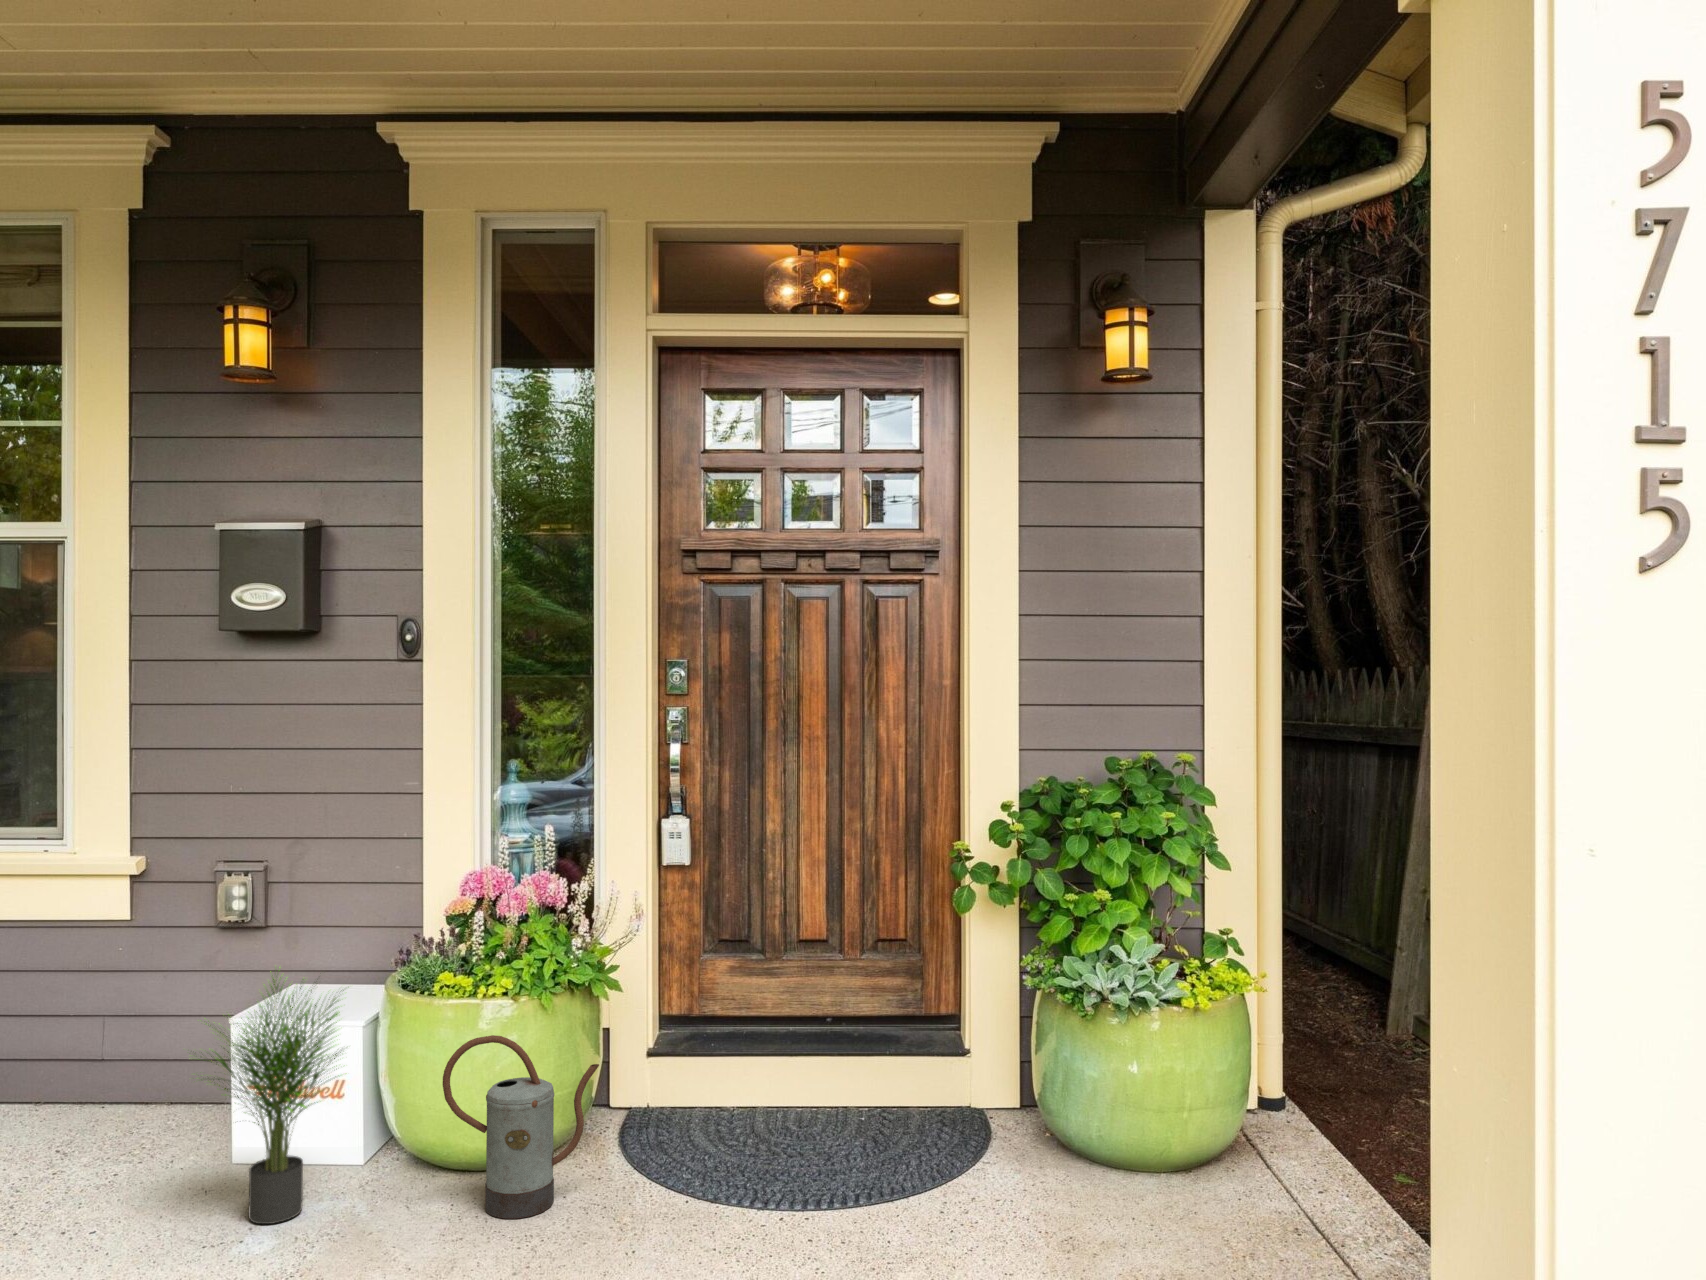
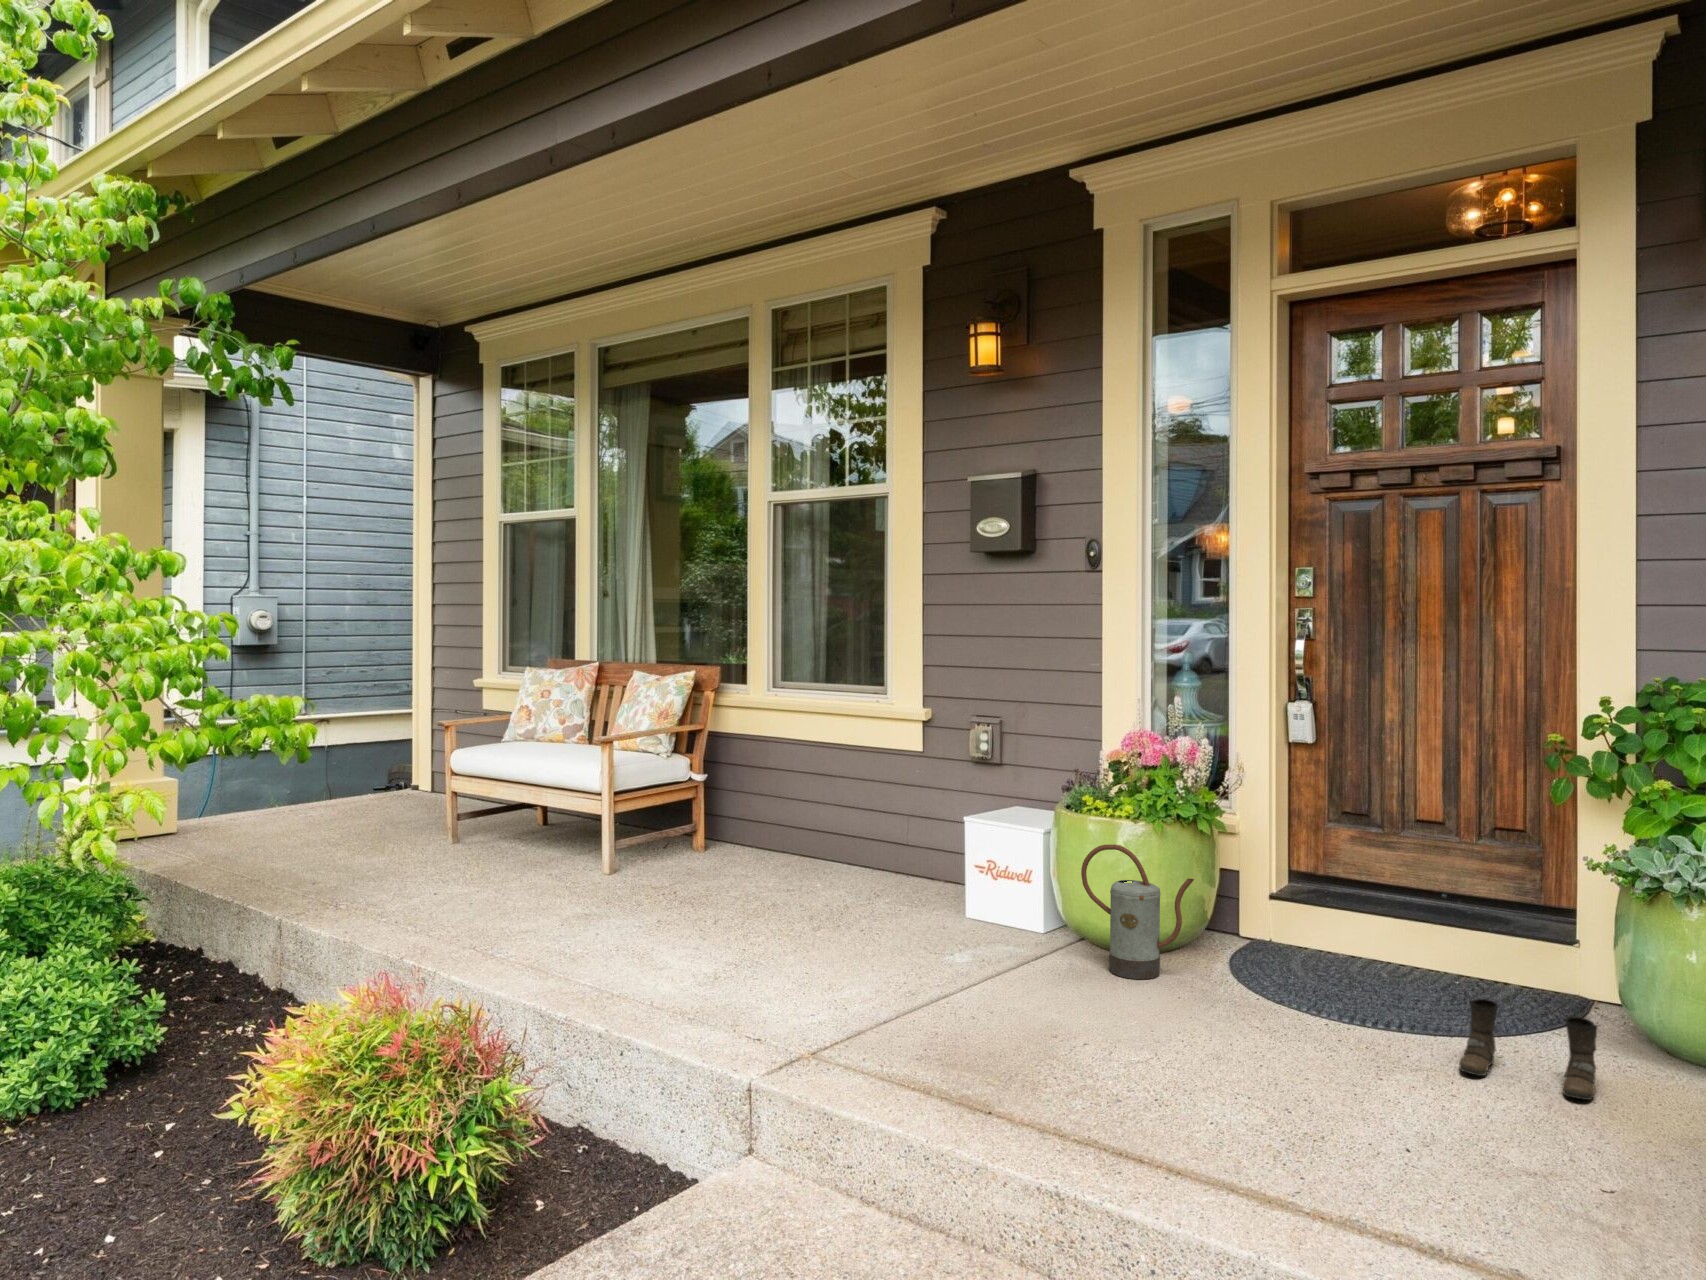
potted plant: present [199,979,344,1224] -> none [927,779,1031,947]
boots: none [939,1153,1069,1248] -> present [1459,999,1597,1100]

